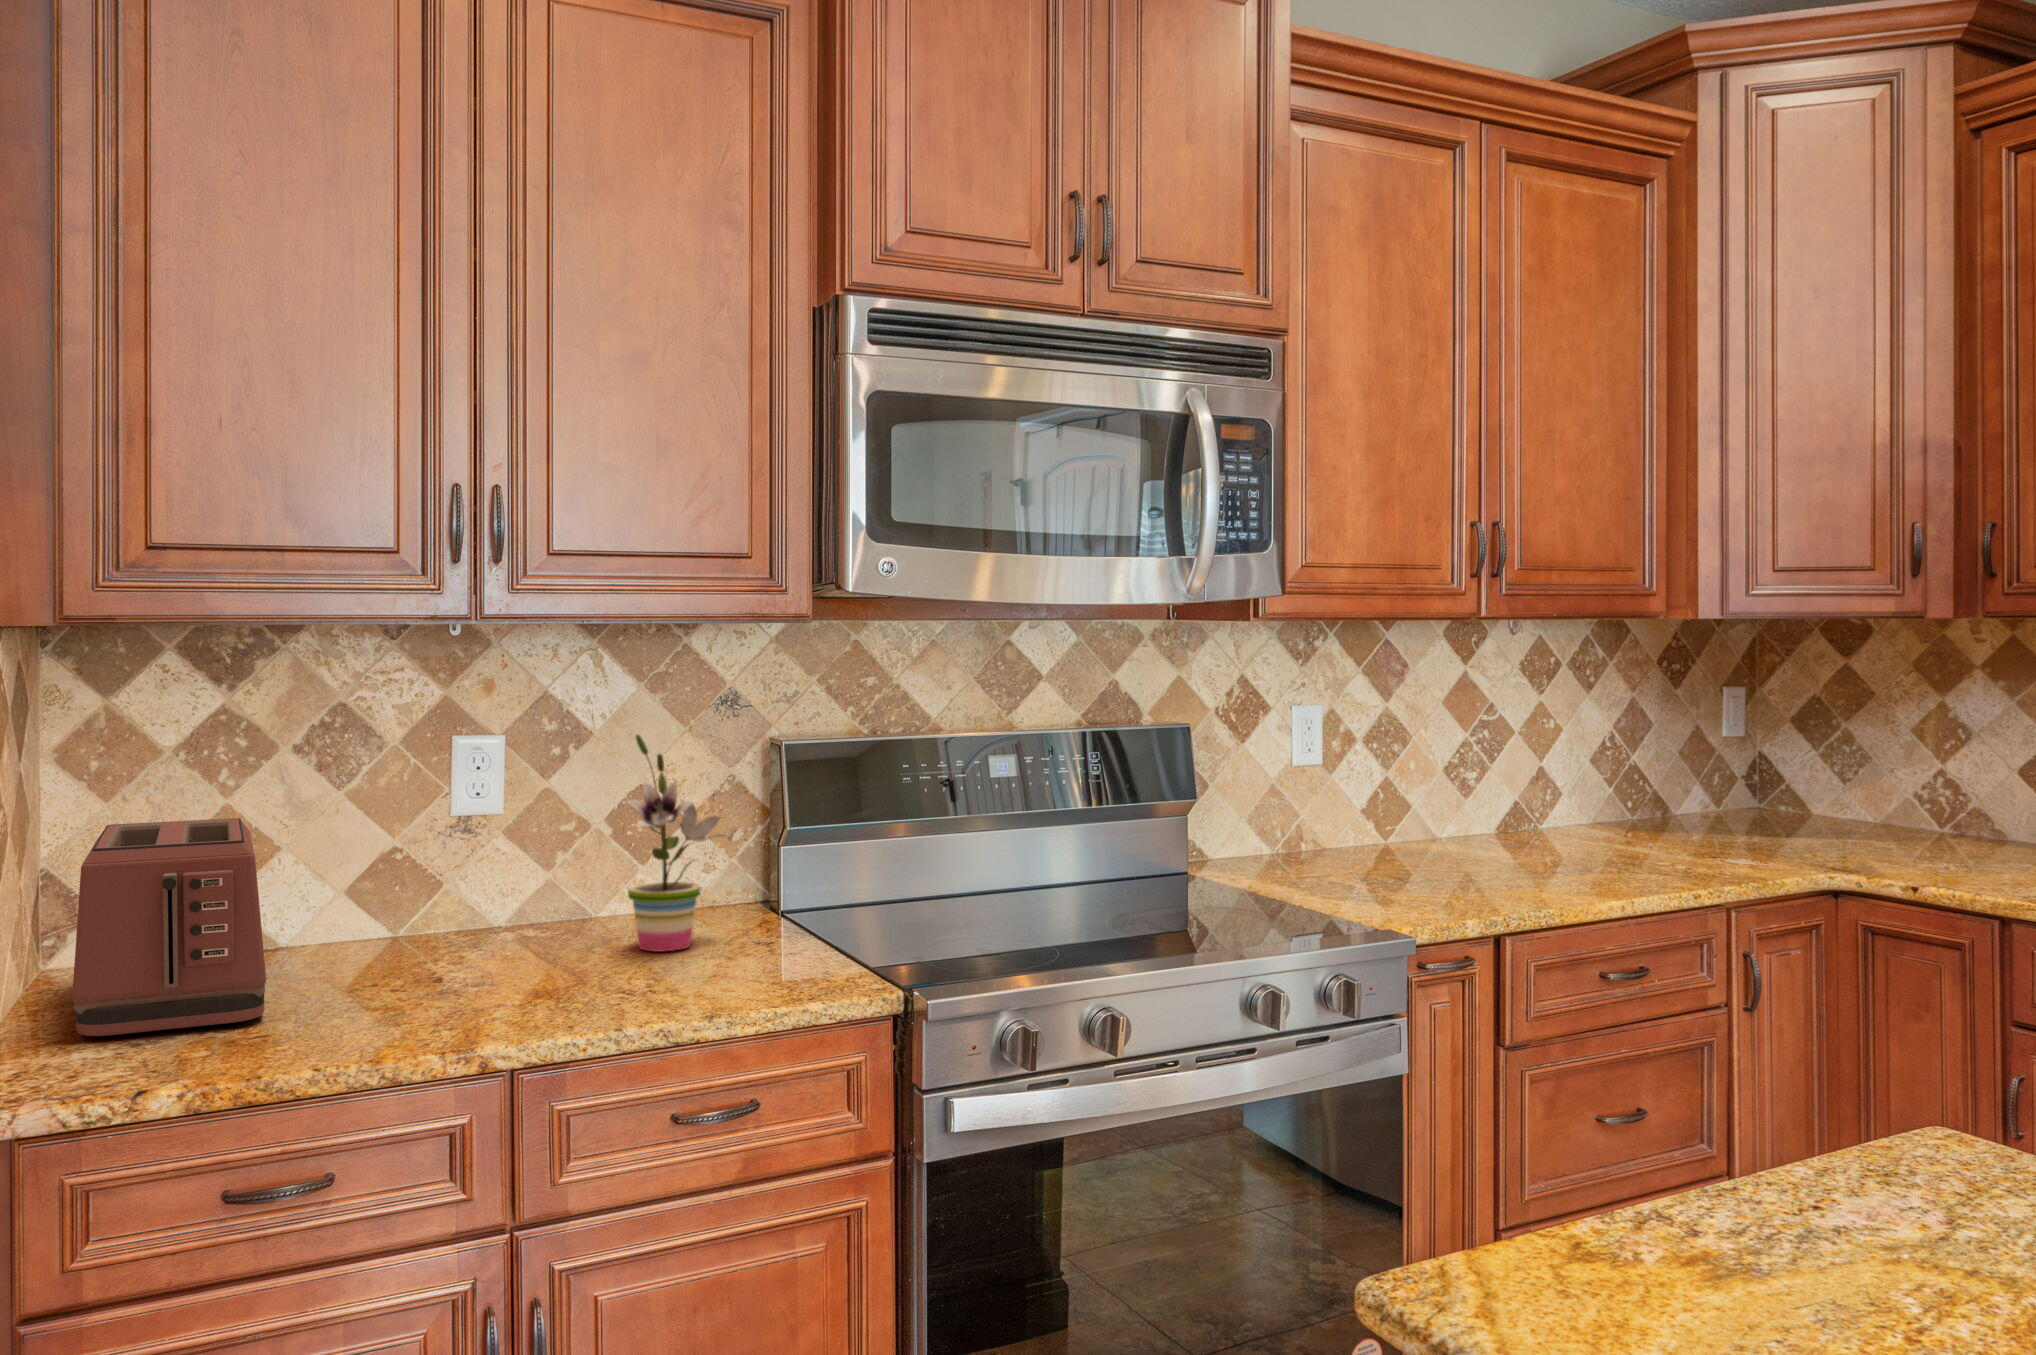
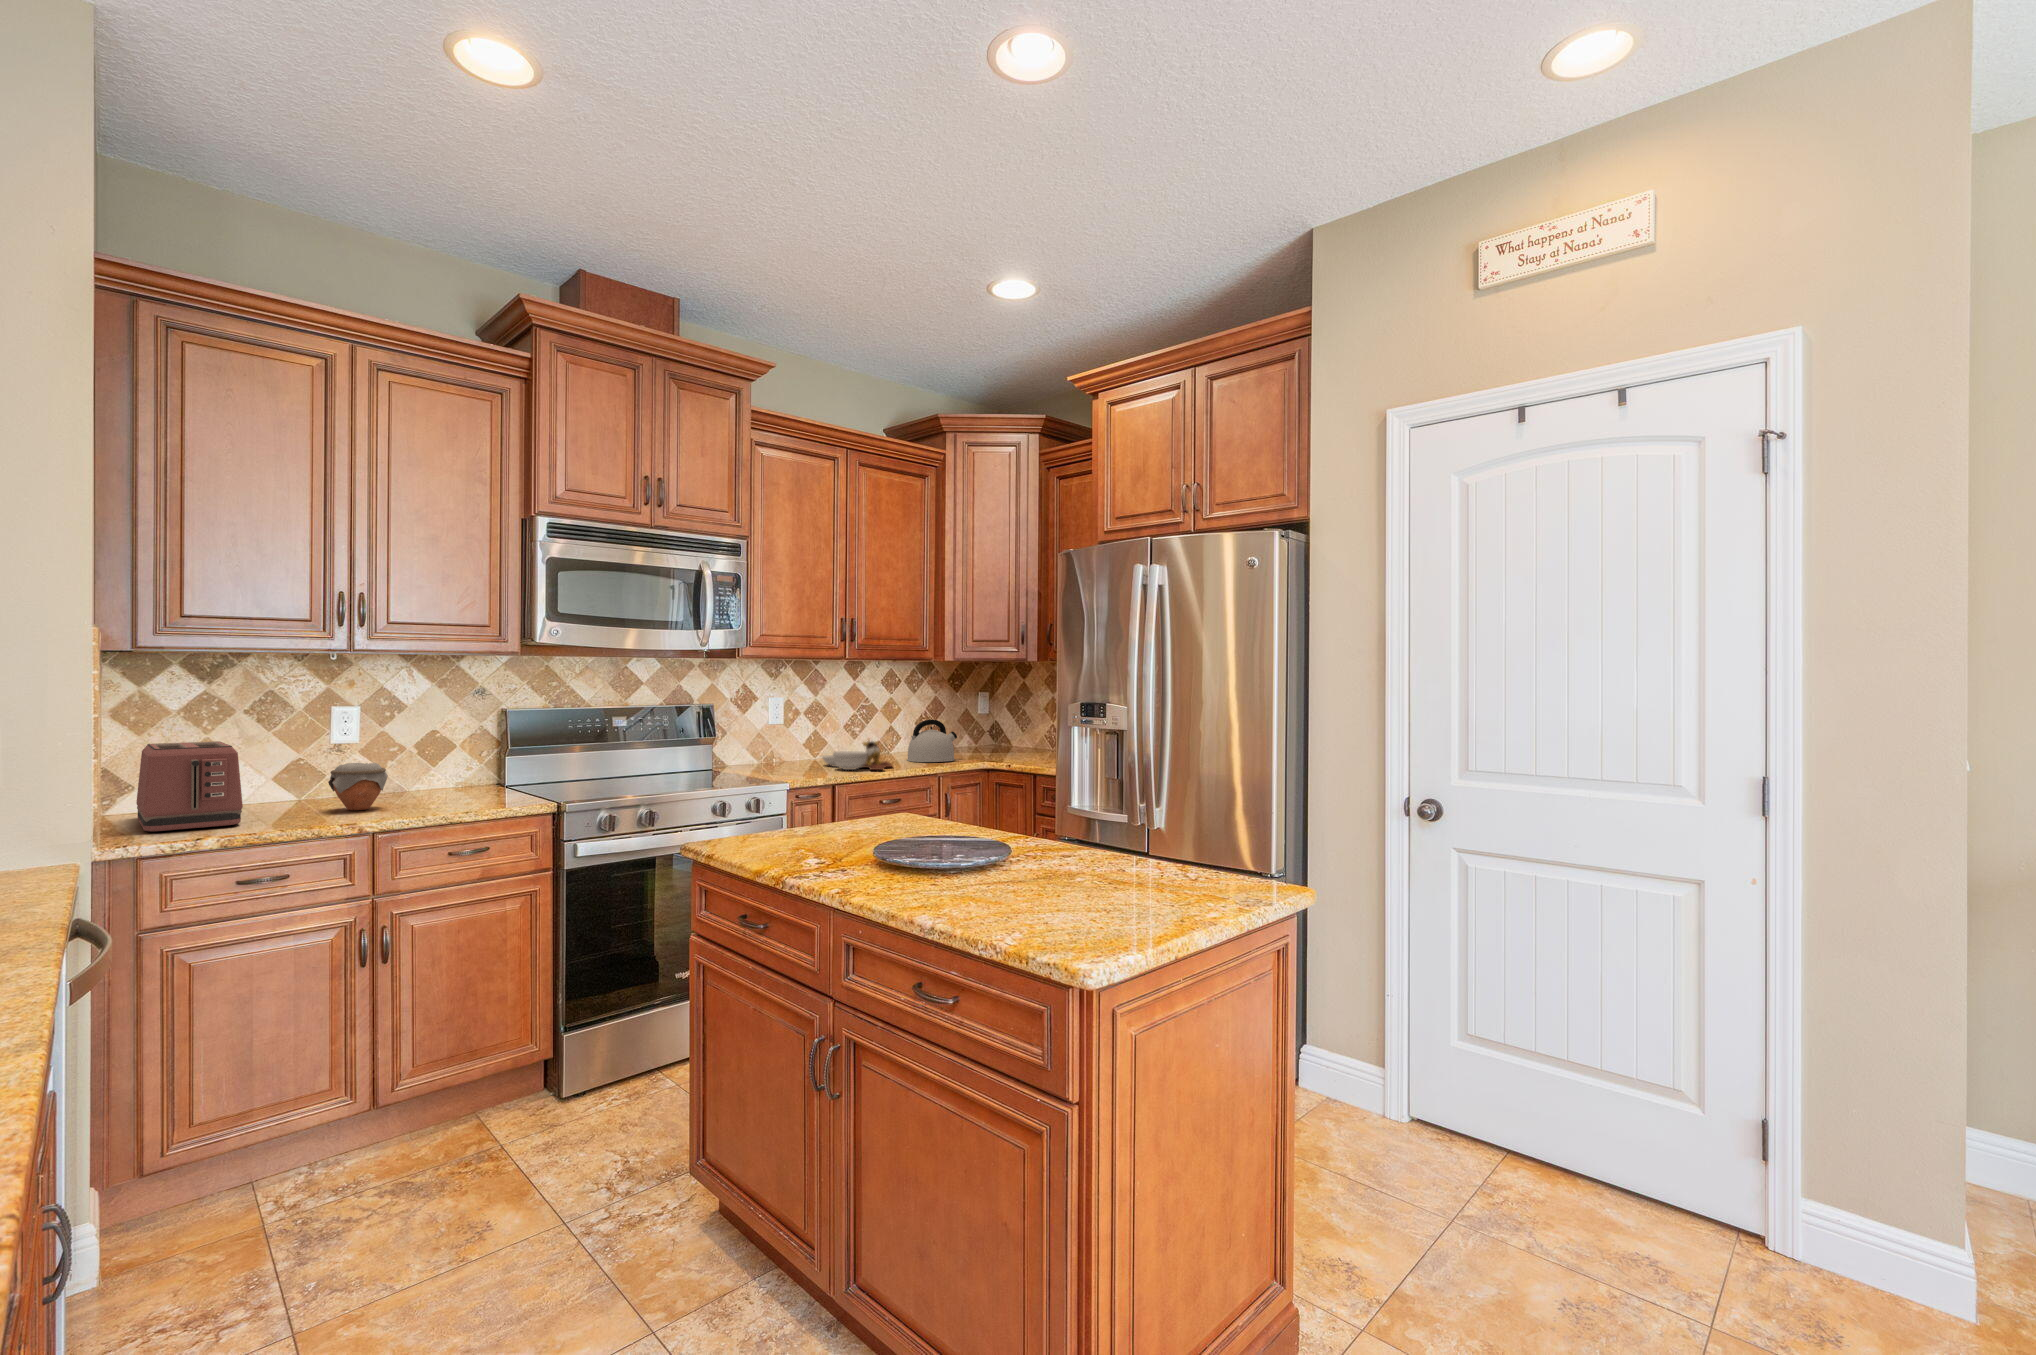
potted plant: present [627,734,726,951] -> none [425,705,478,801]
kettle: none [1590,755,1710,856] -> present [907,720,957,762]
cutting board: none [1411,797,1586,881] -> present [822,739,892,770]
jar: none [439,868,555,978] -> present [328,763,388,810]

